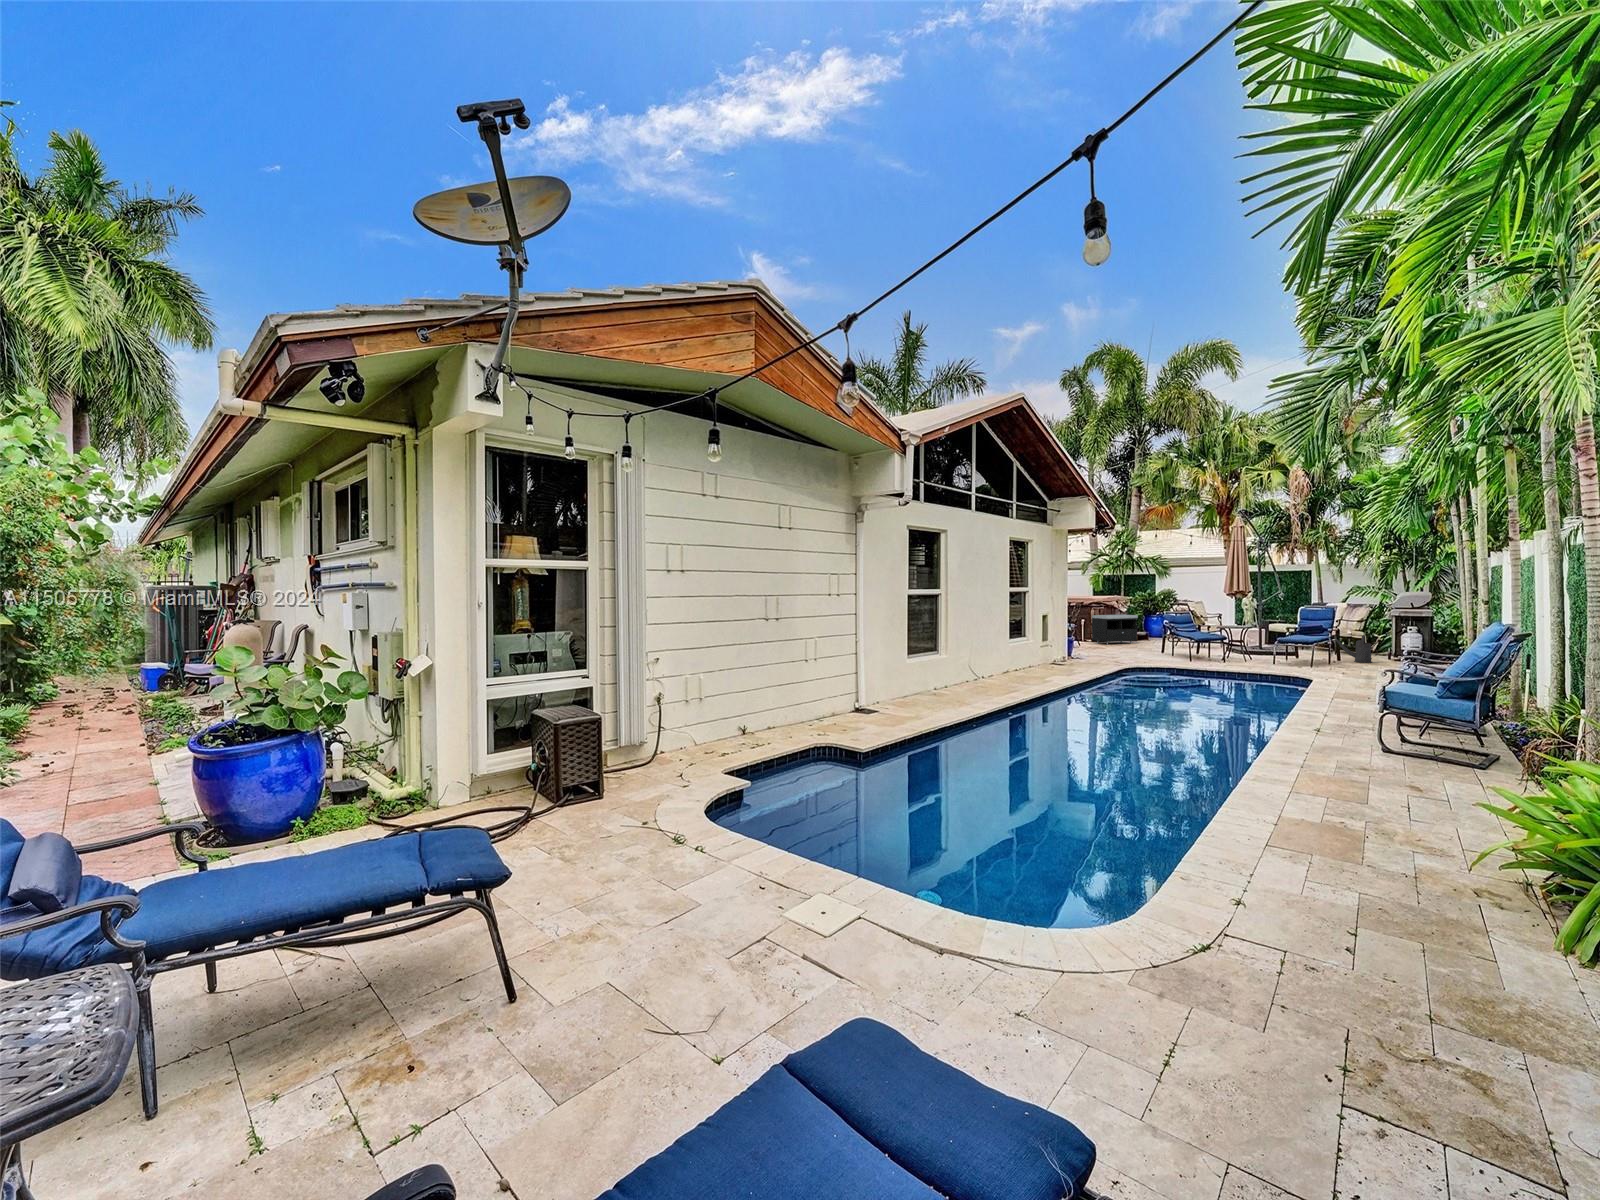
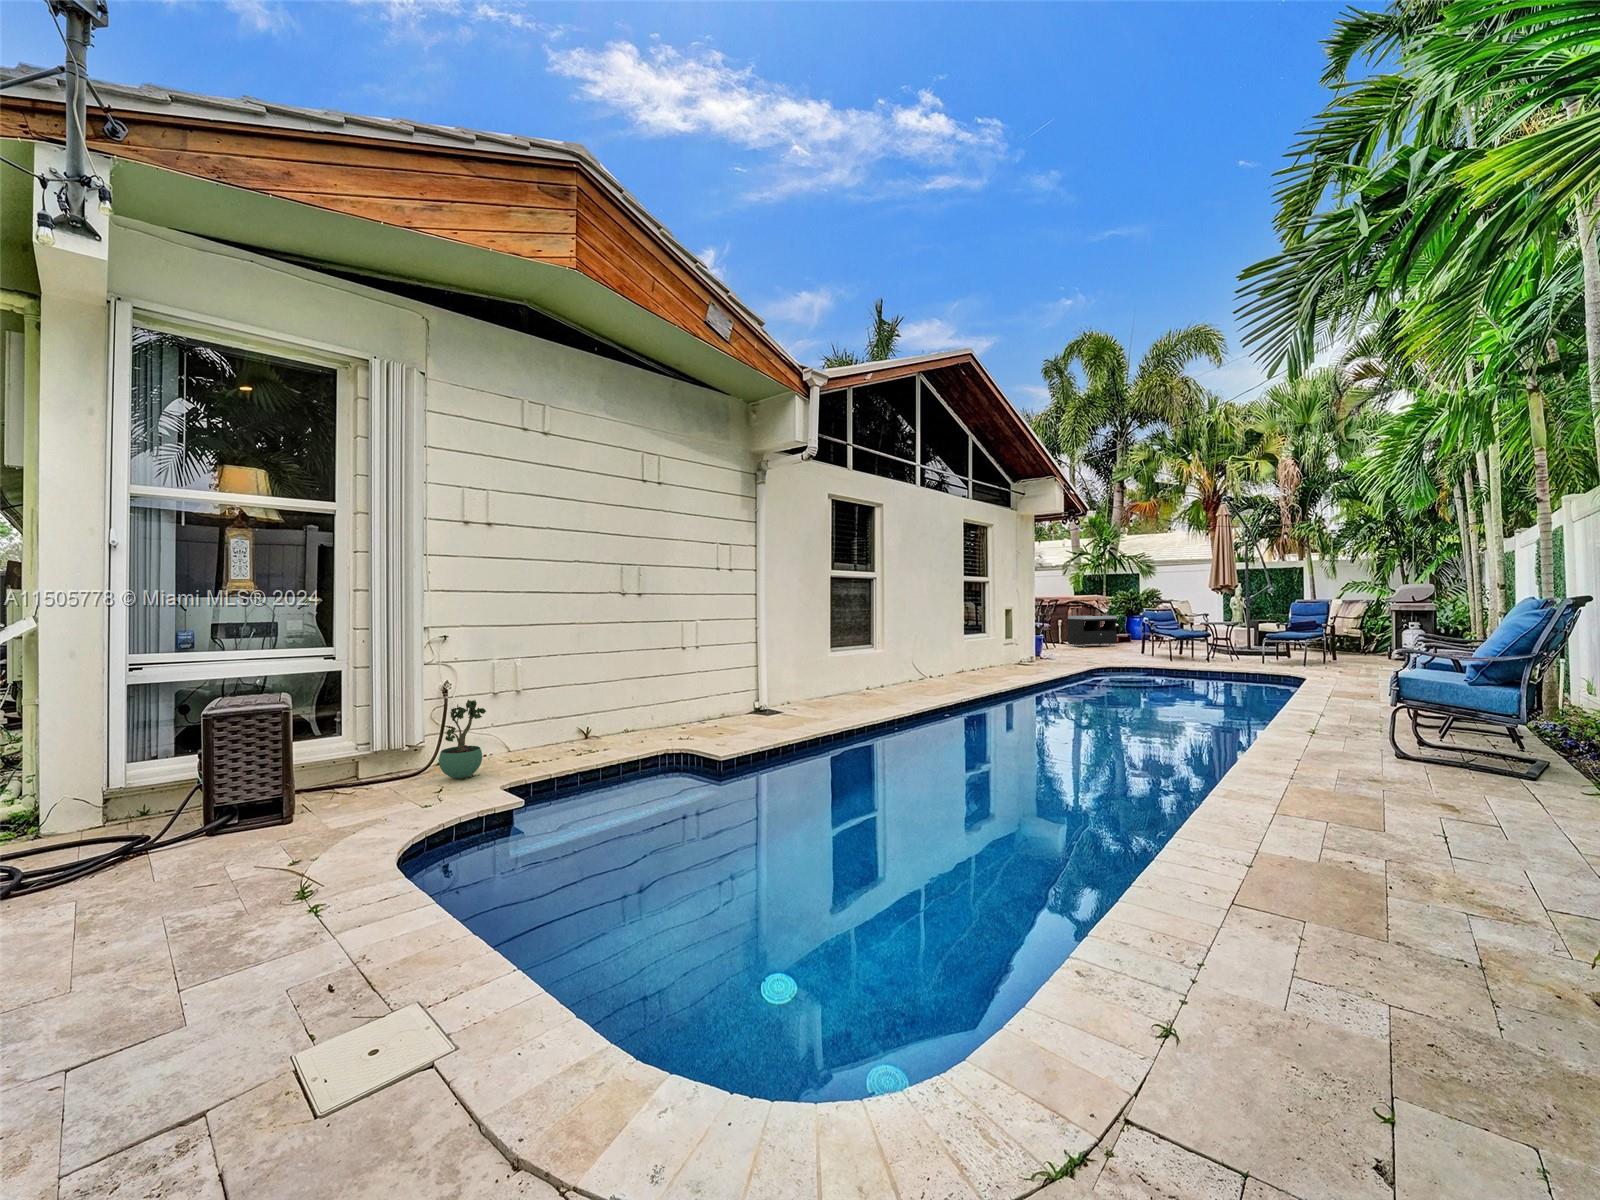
watering can: present [1335,635,1378,663] -> none [1331,633,1379,663]
potted plant: none [650,707,680,767] -> present [439,700,486,778]

